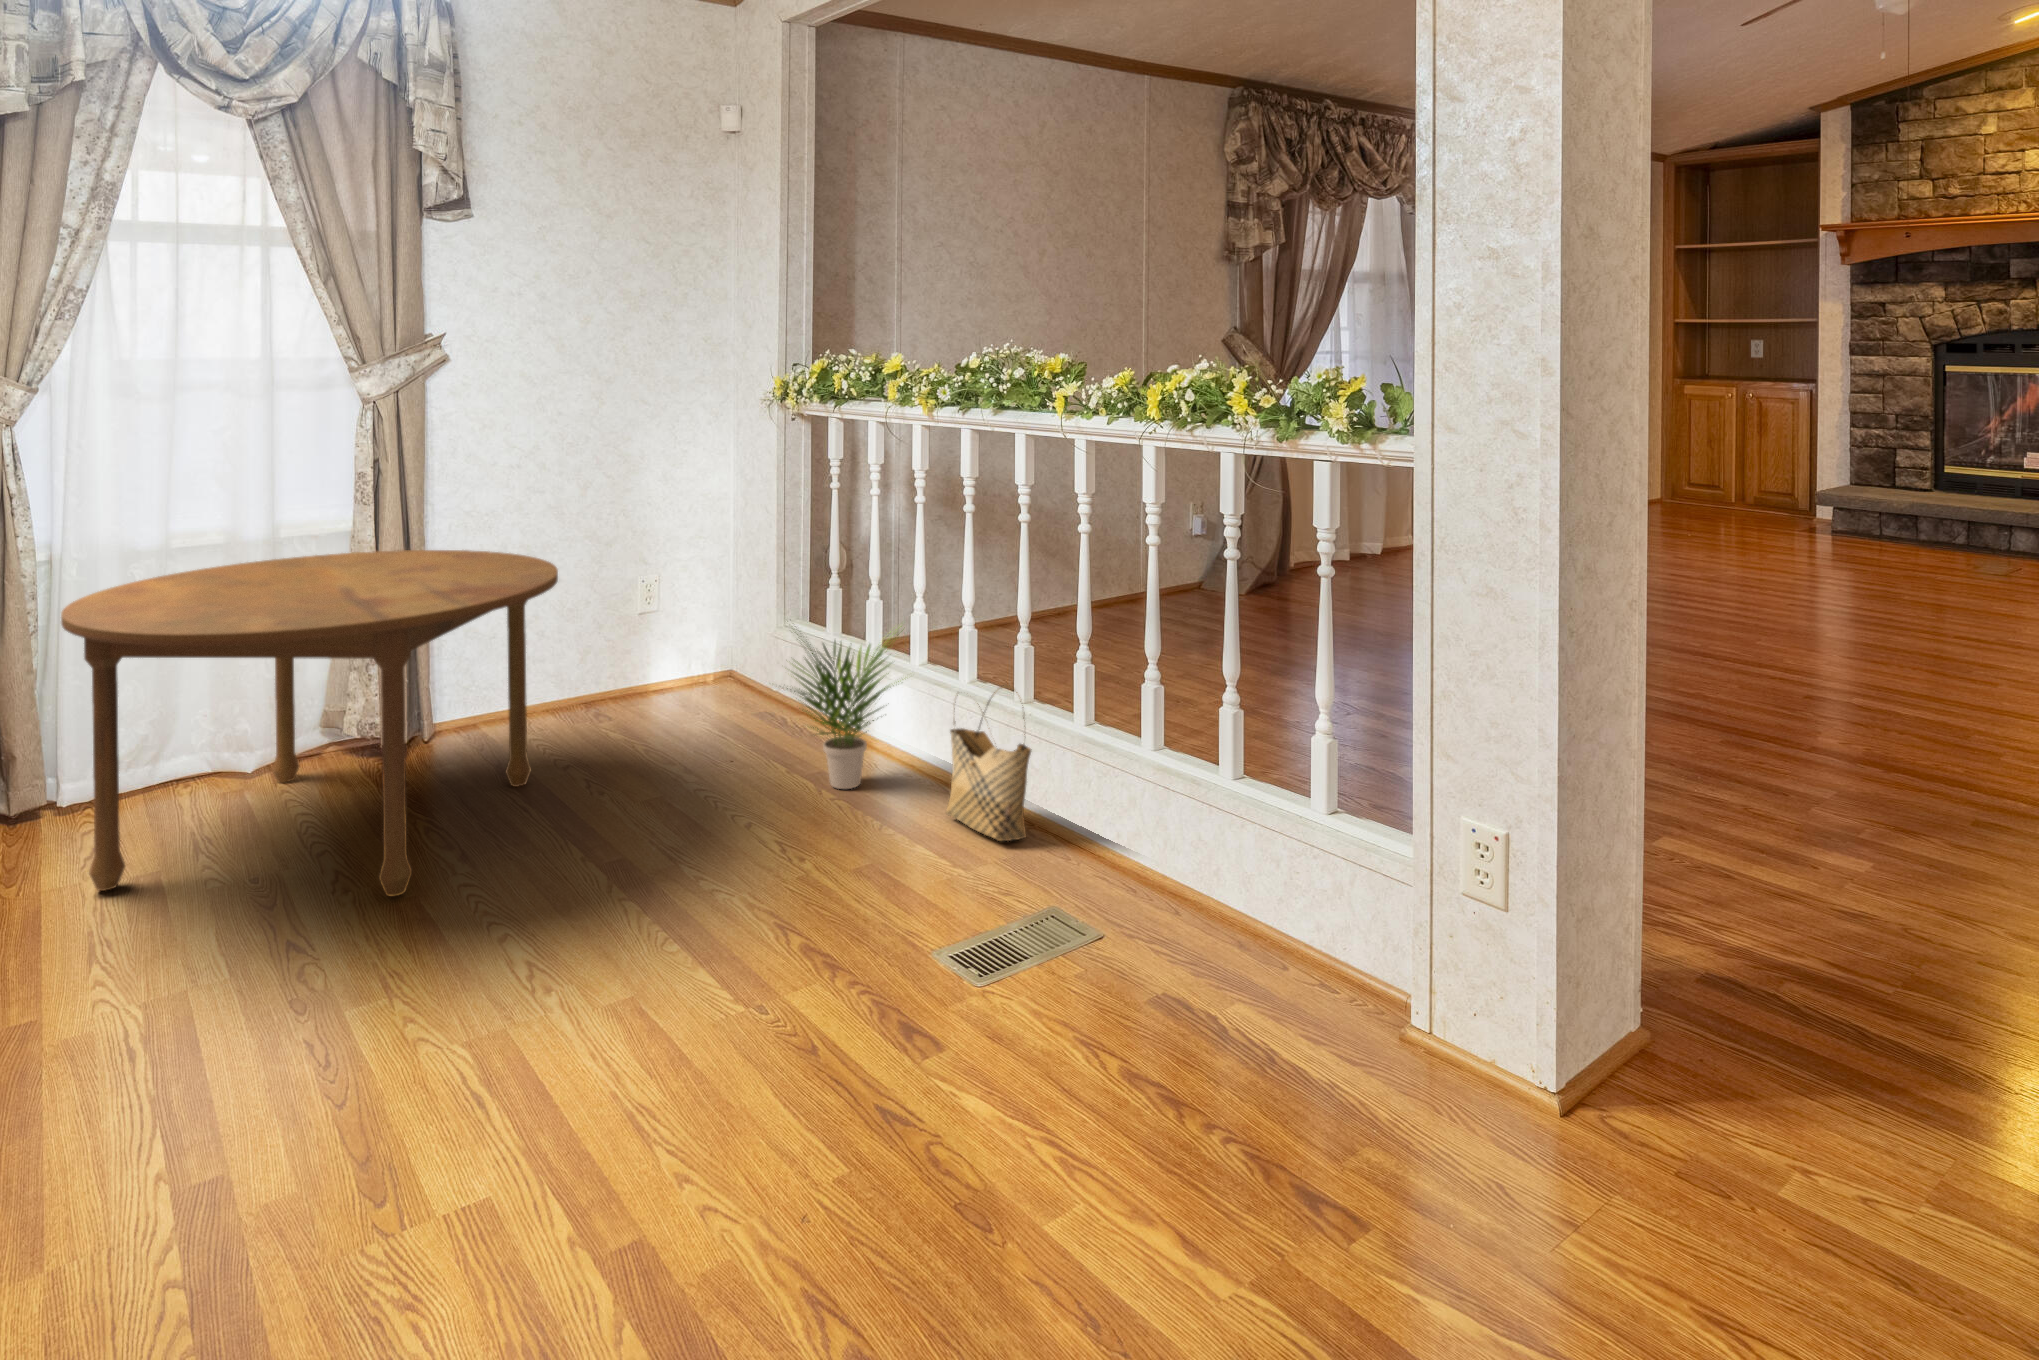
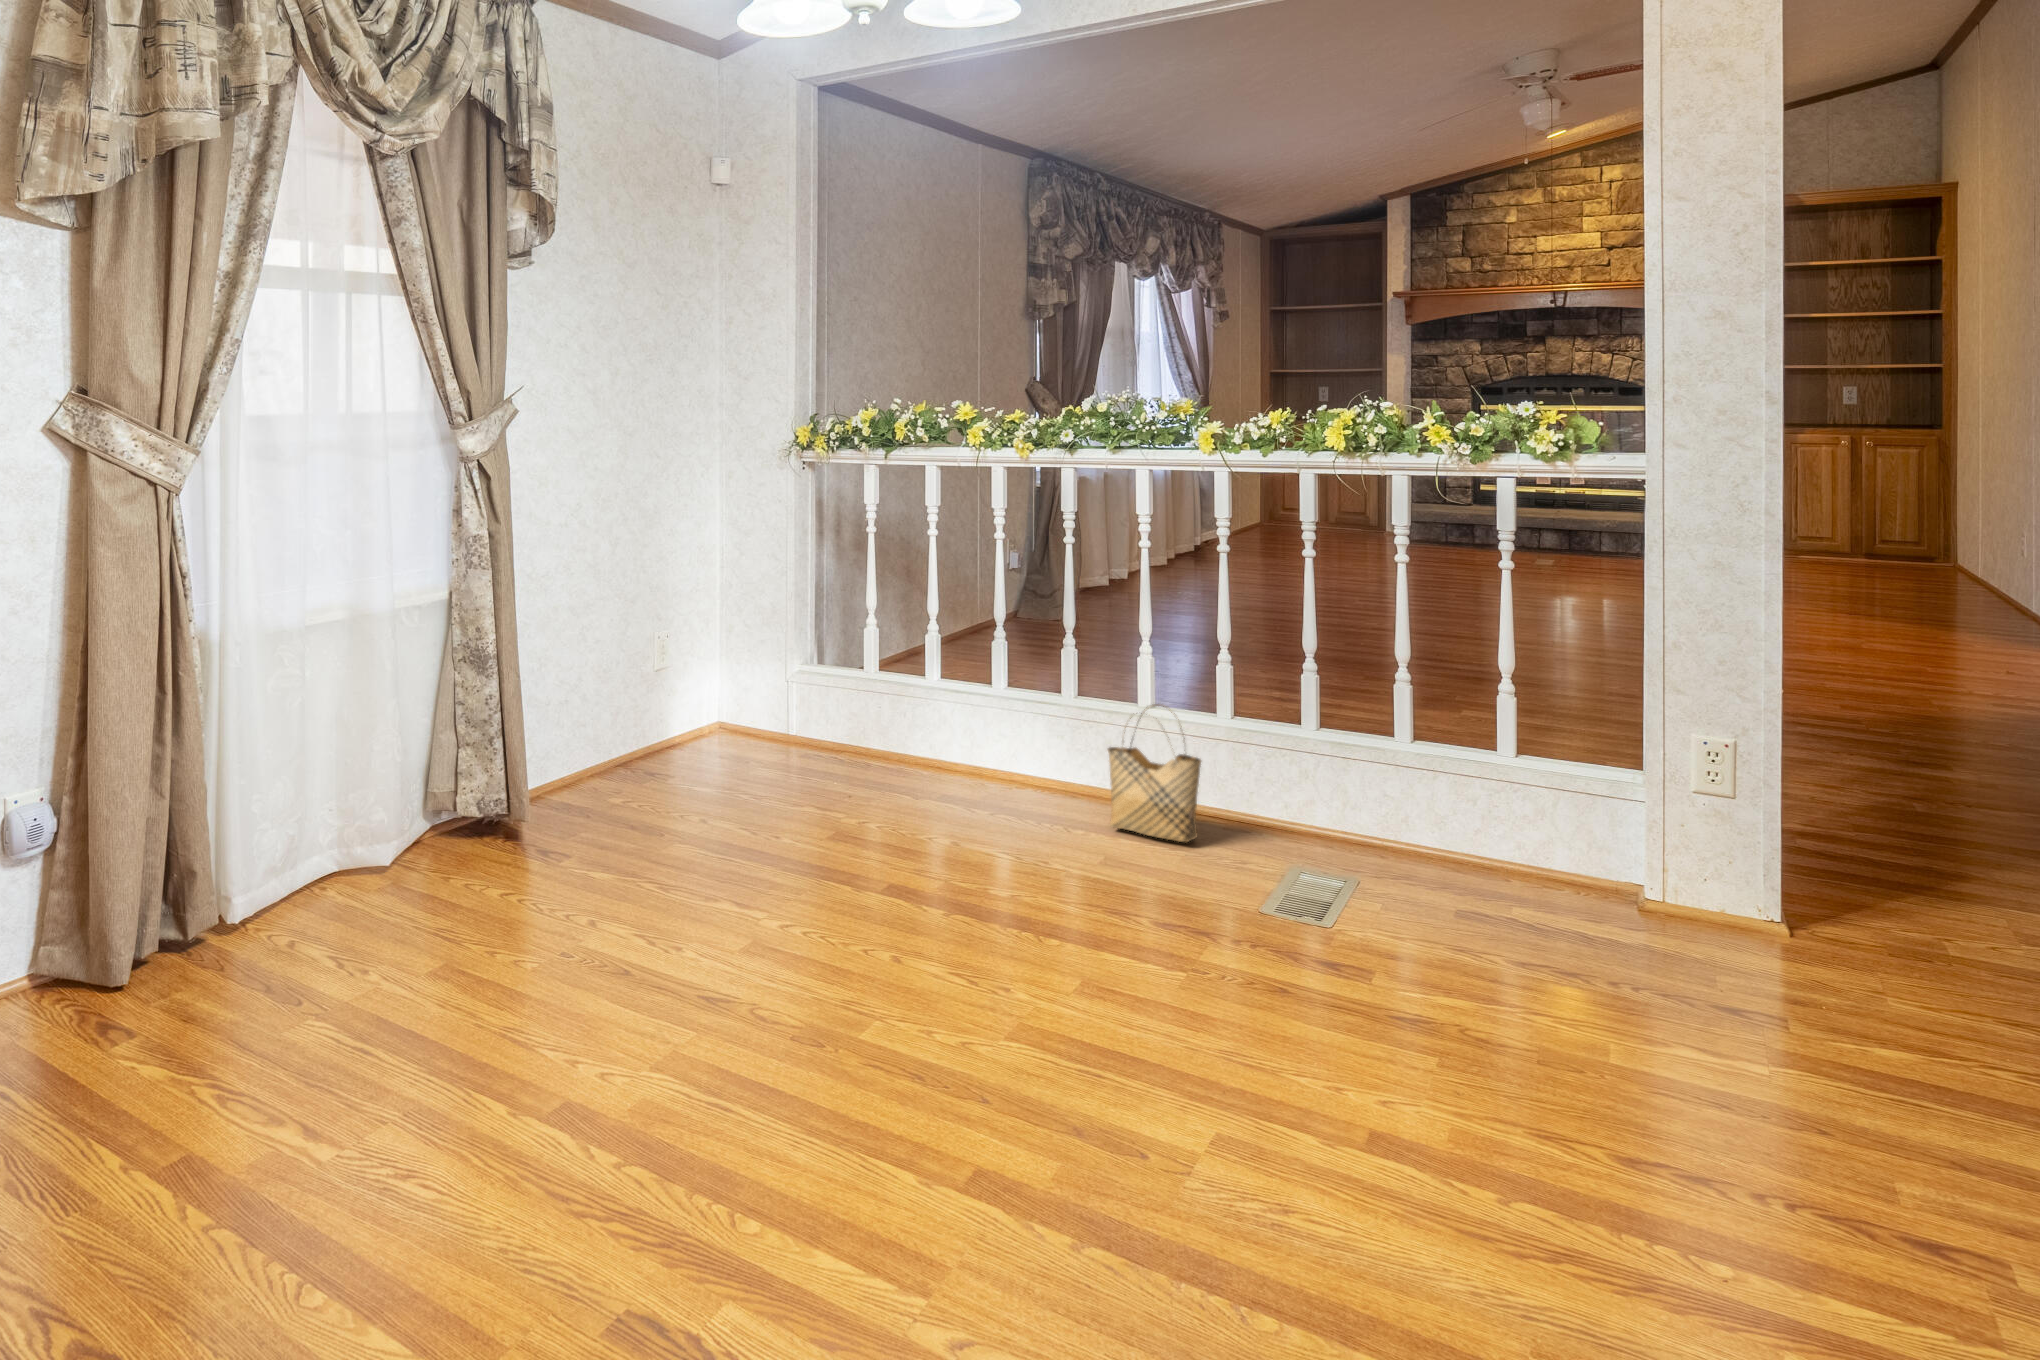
dining table: present [61,550,558,896] -> none [303,614,786,1019]
potted plant: present [787,626,903,789] -> none [910,654,1055,817]

